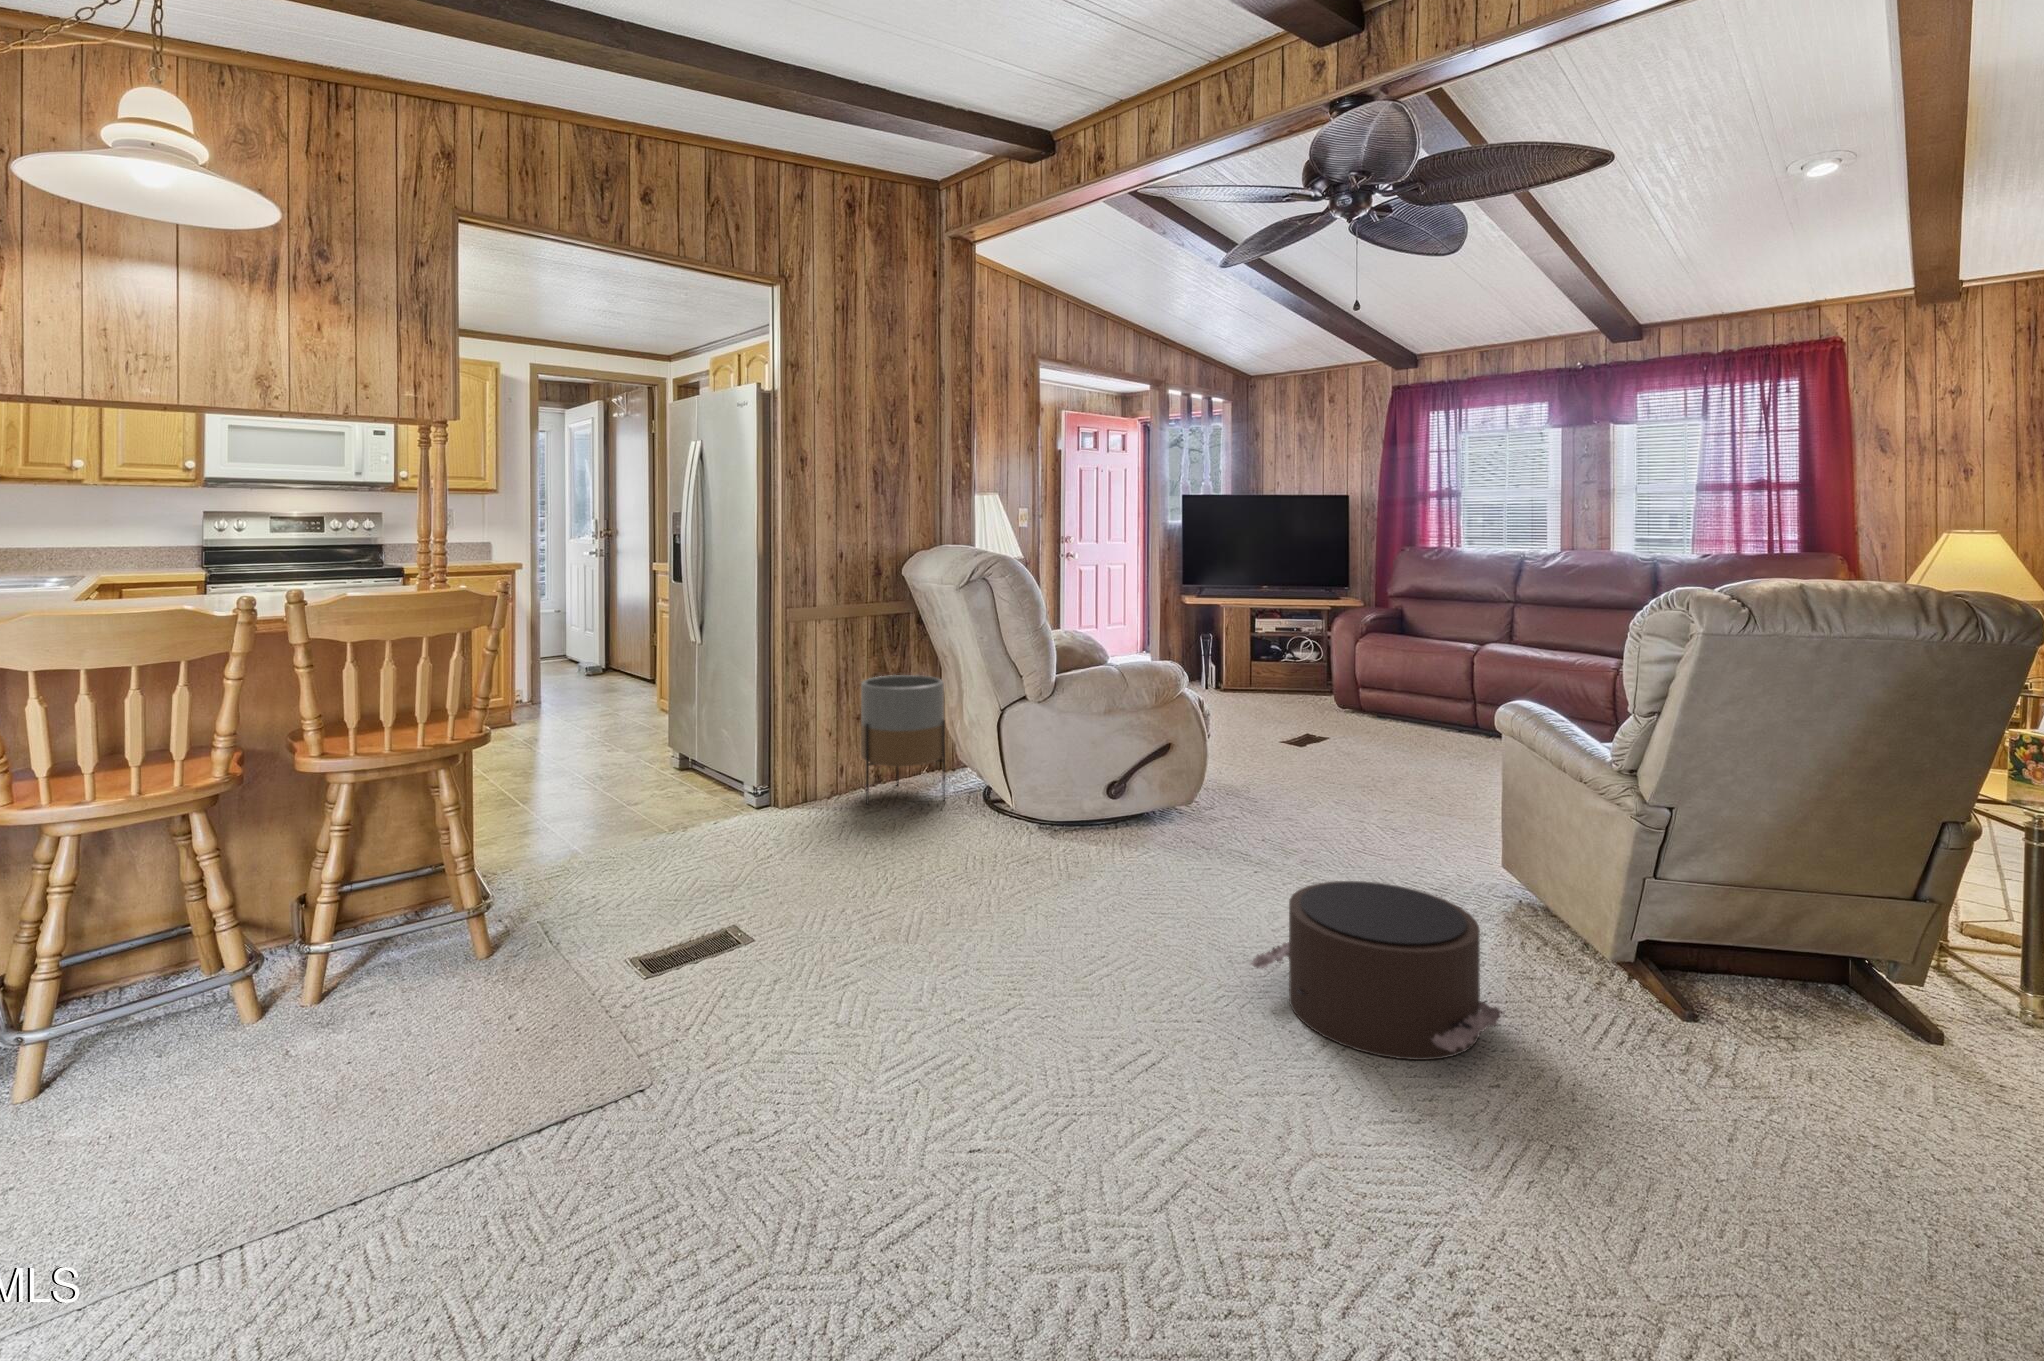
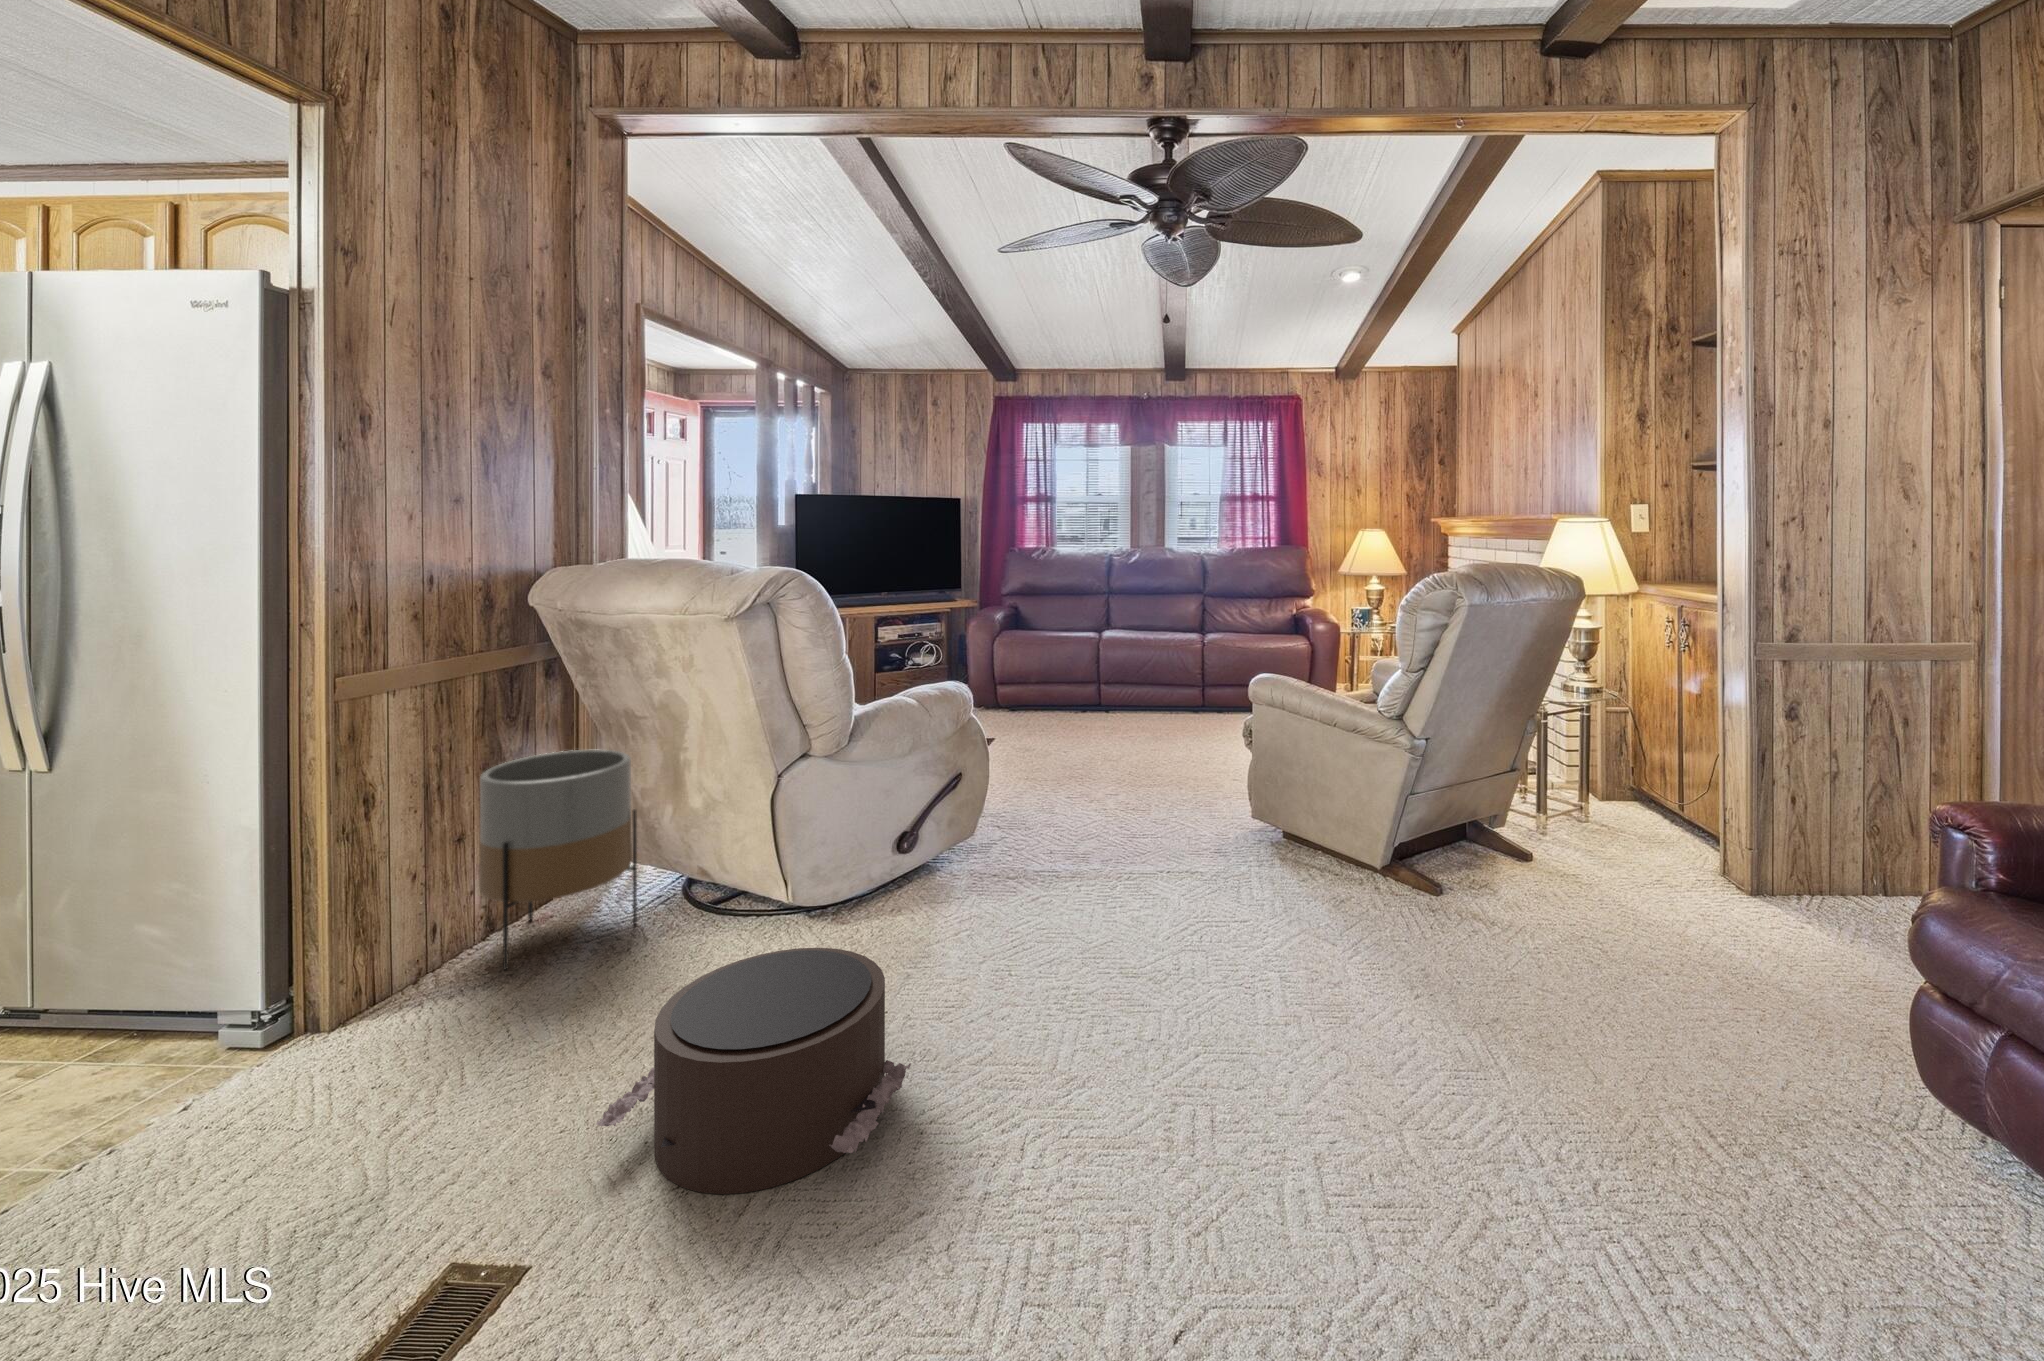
pouf: present [1250,881,1505,1060] -> present [596,948,911,1194]

